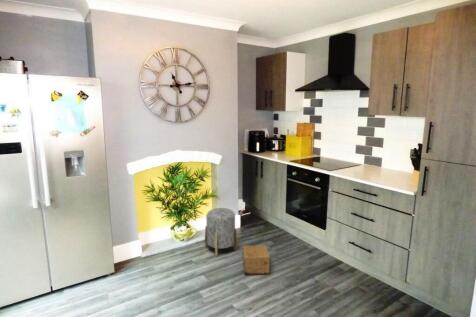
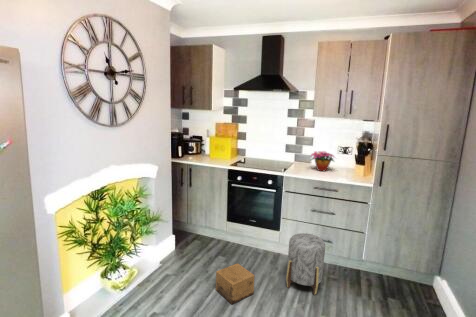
flower arrangement: none [360,152,395,174] -> present [311,152,334,171]
stool: present [205,208,238,256] -> present [286,233,325,295]

